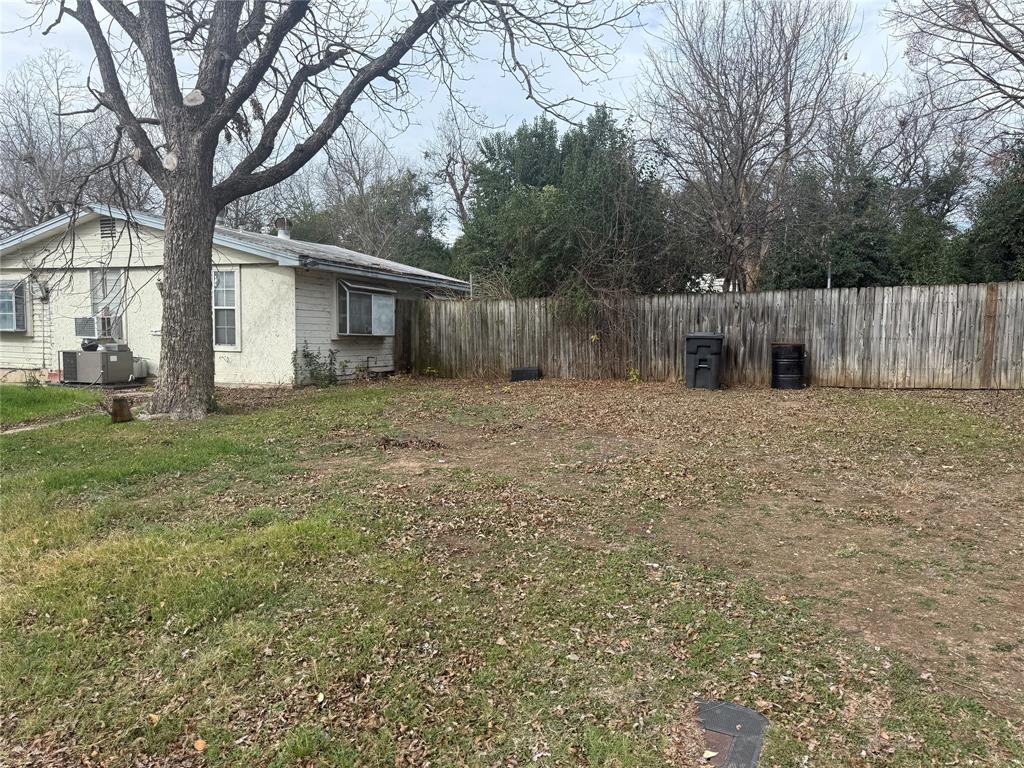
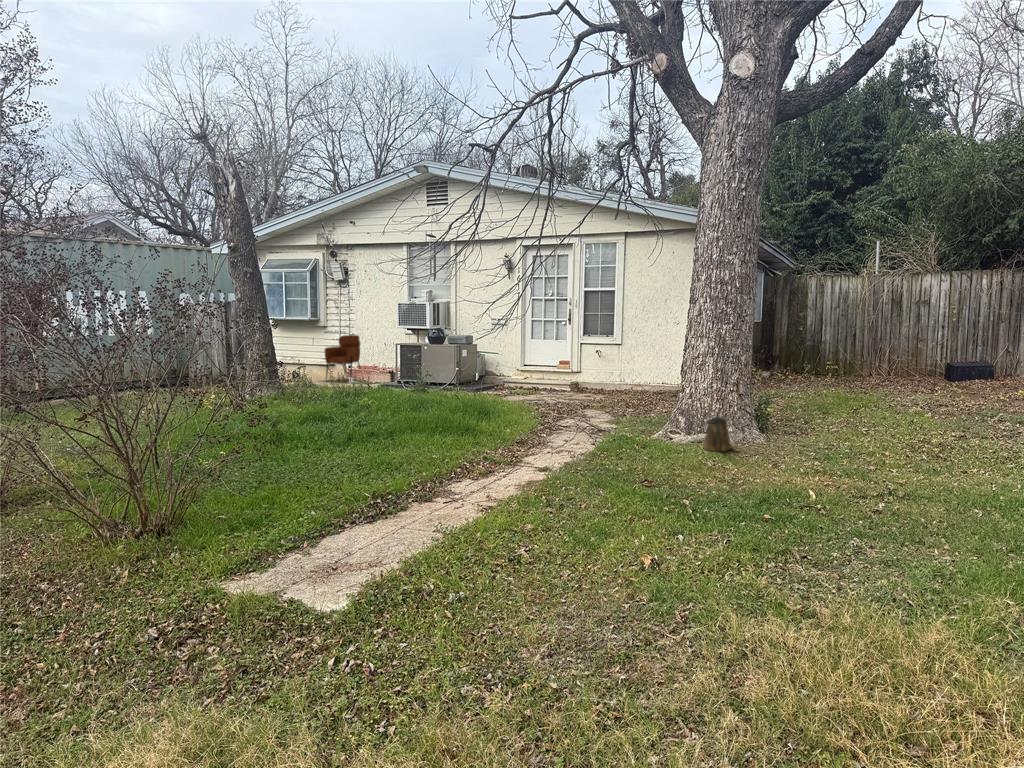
chair: none [19,344,60,384] -> present [325,335,361,382]

